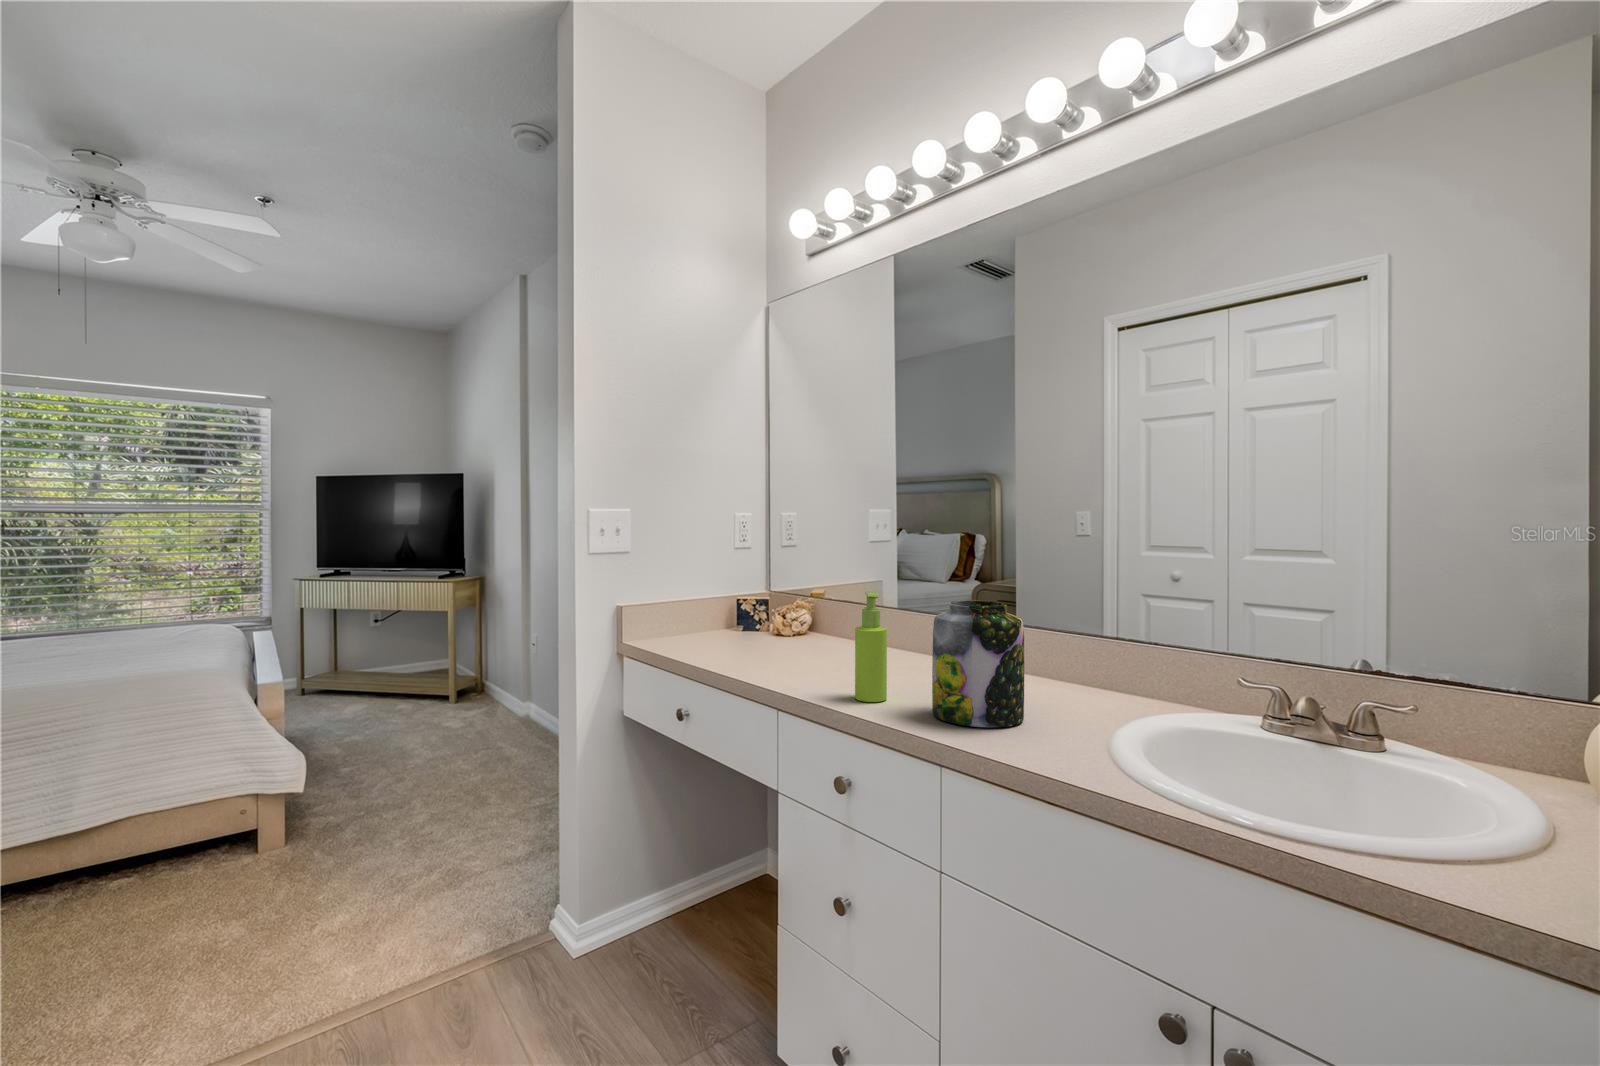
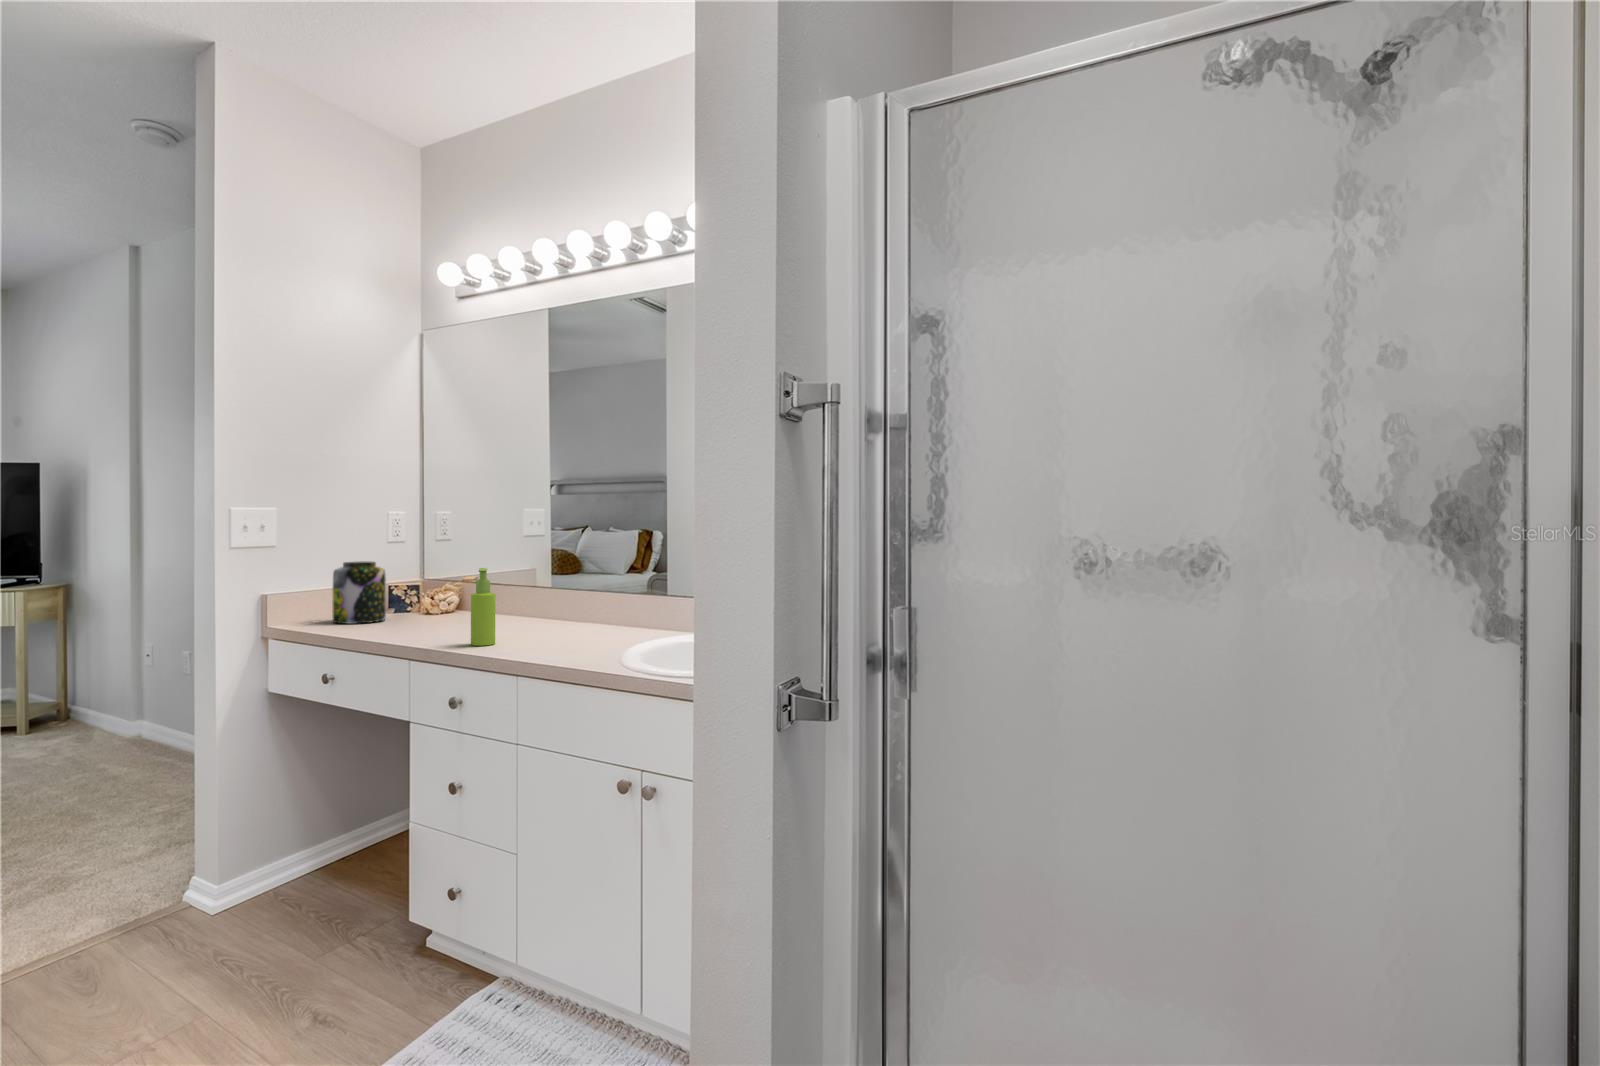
jar: present [932,600,1024,727] -> present [333,561,386,624]

